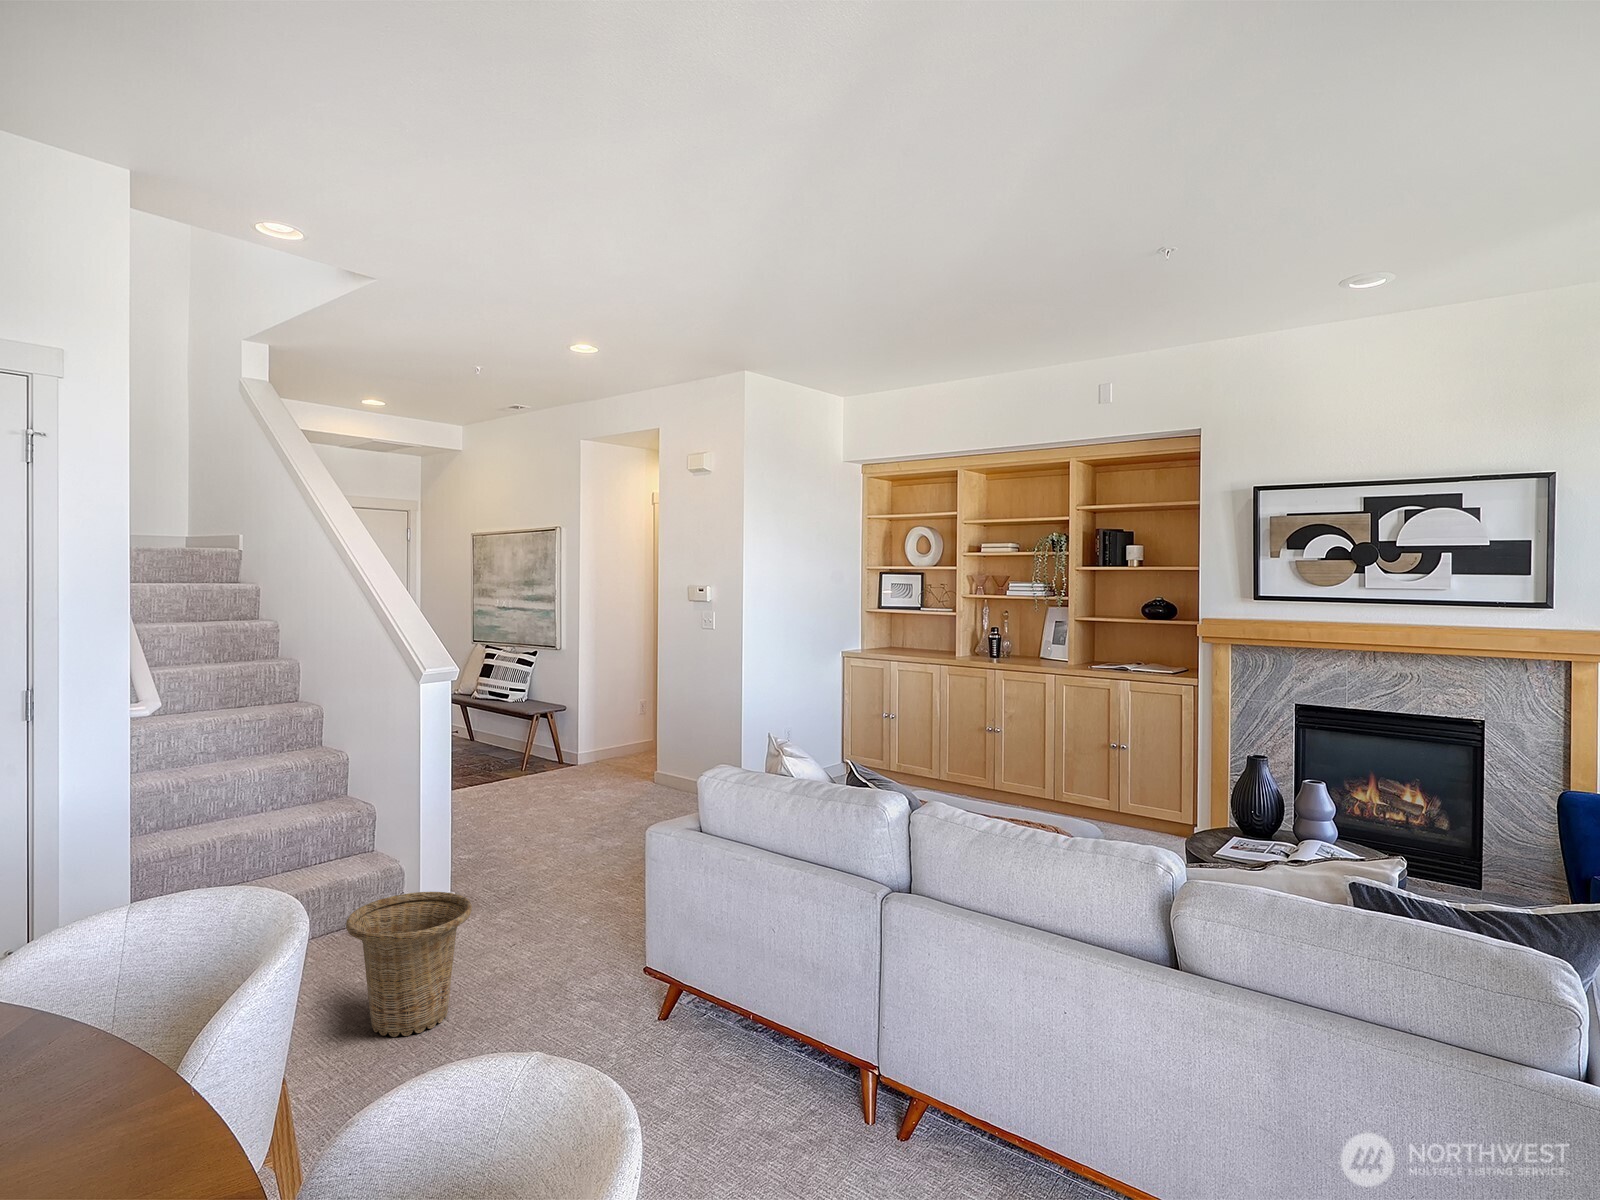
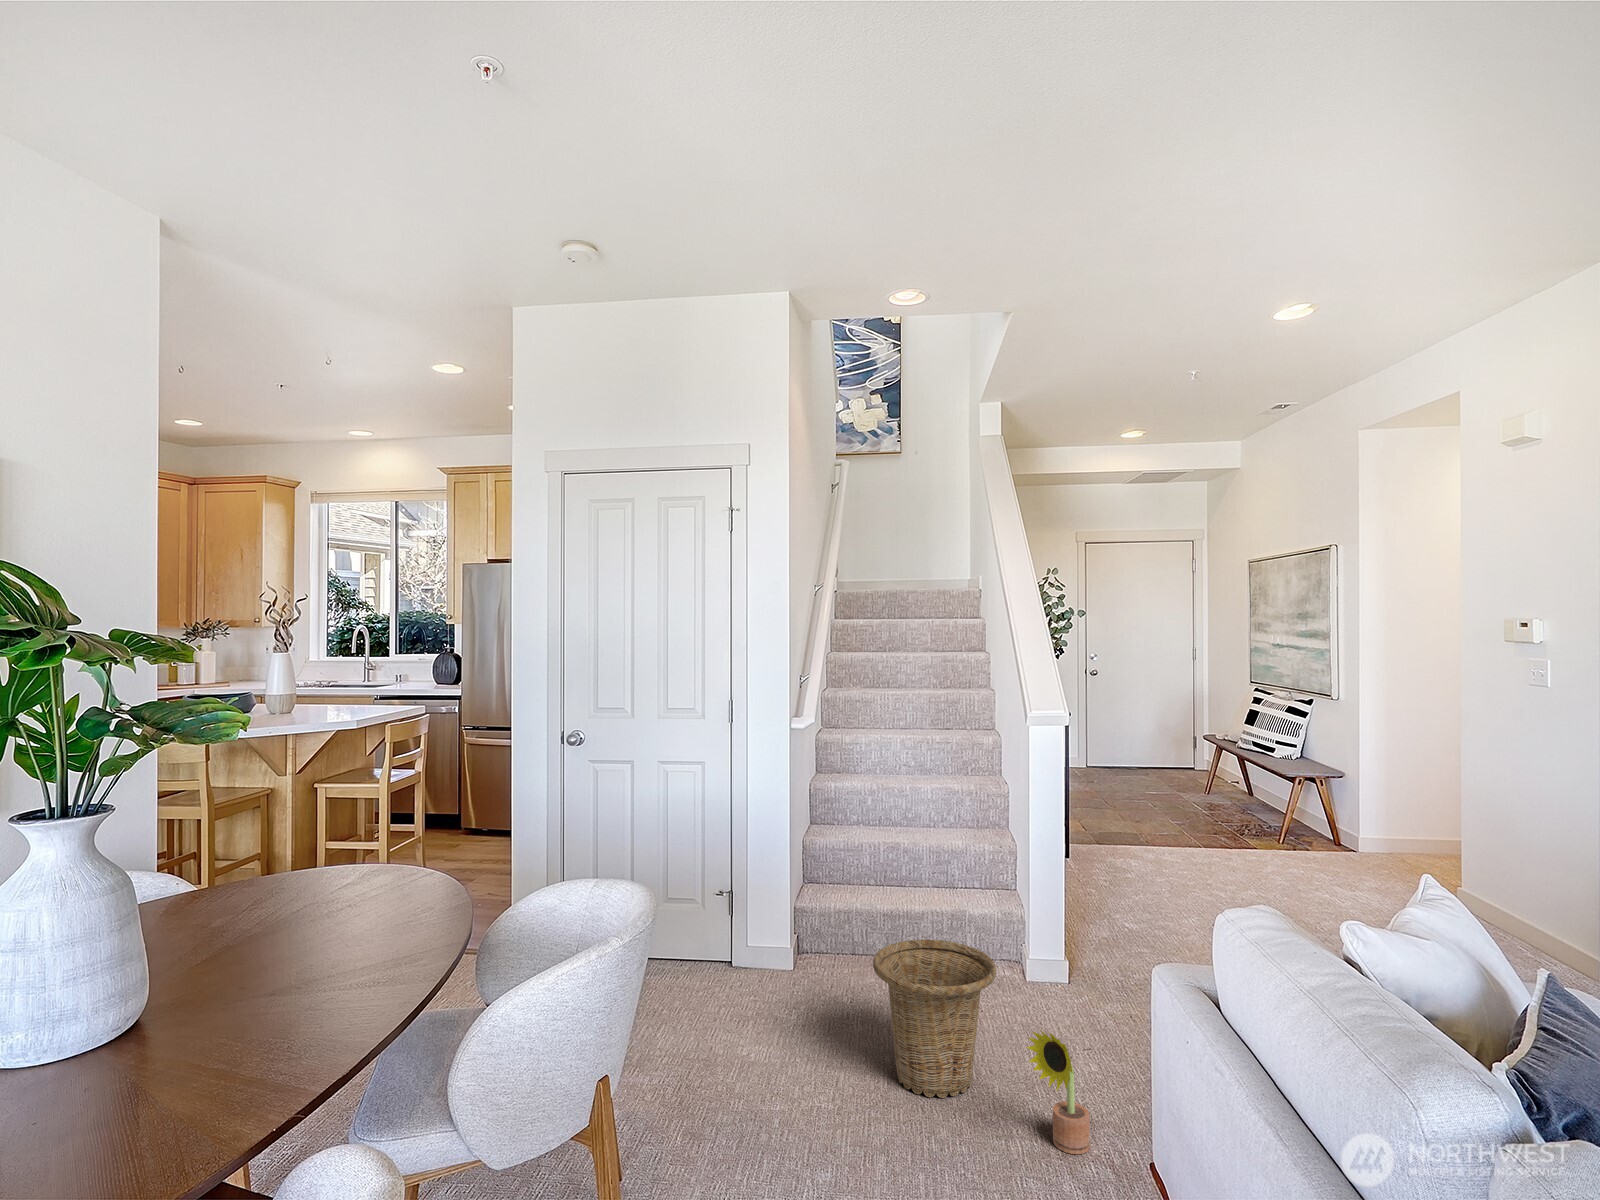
decorative plant: none [522,924,571,1016] -> present [1026,1031,1090,1154]

